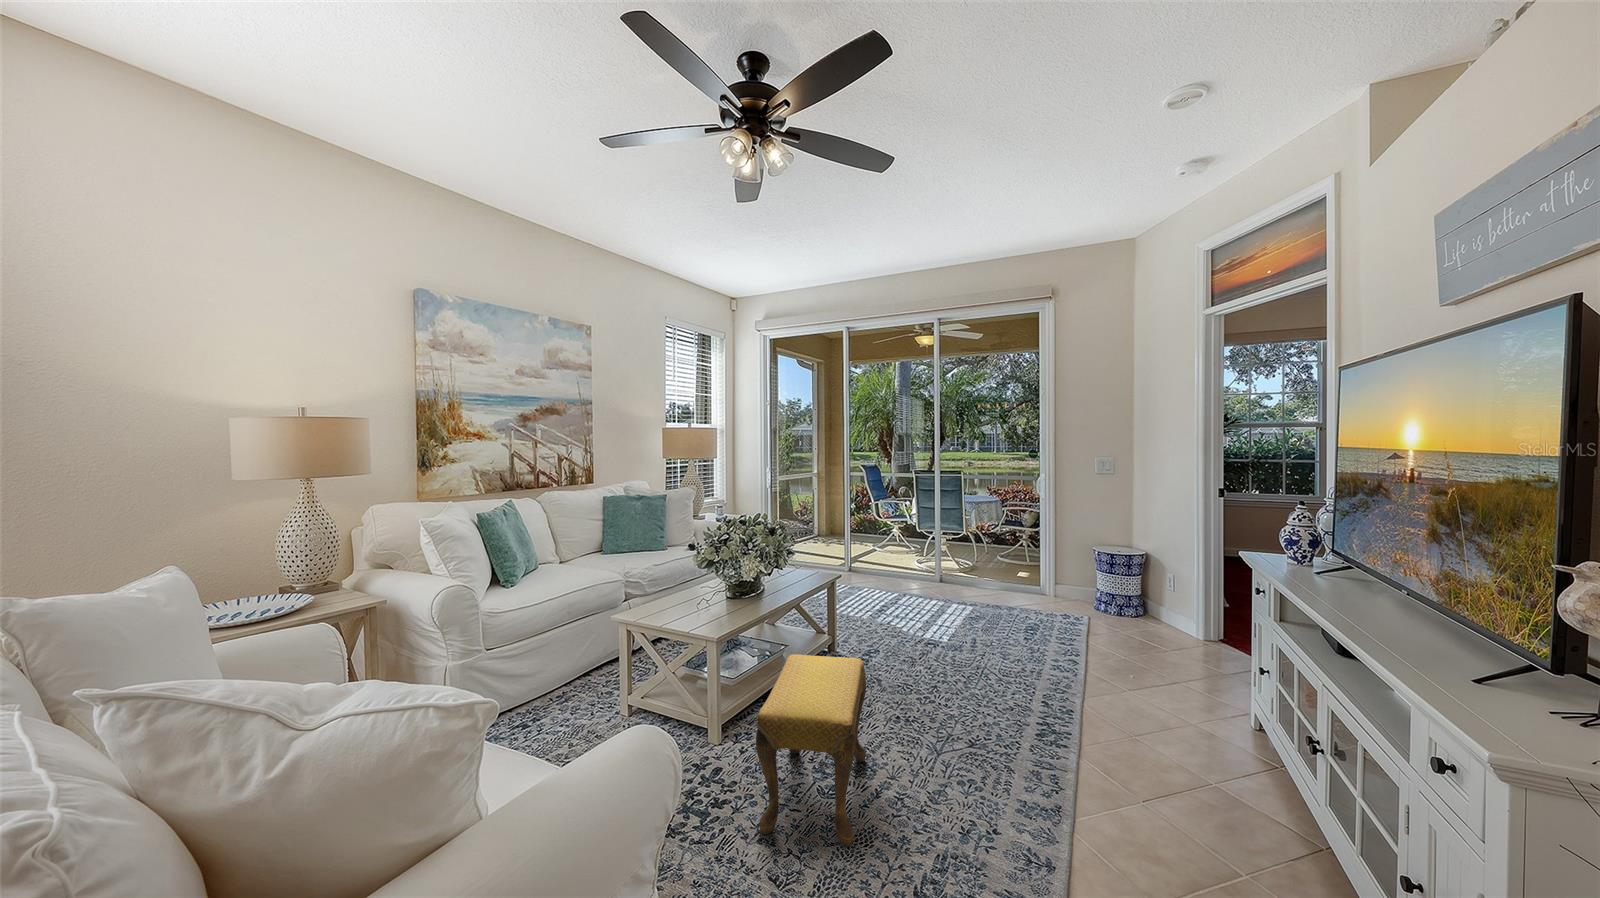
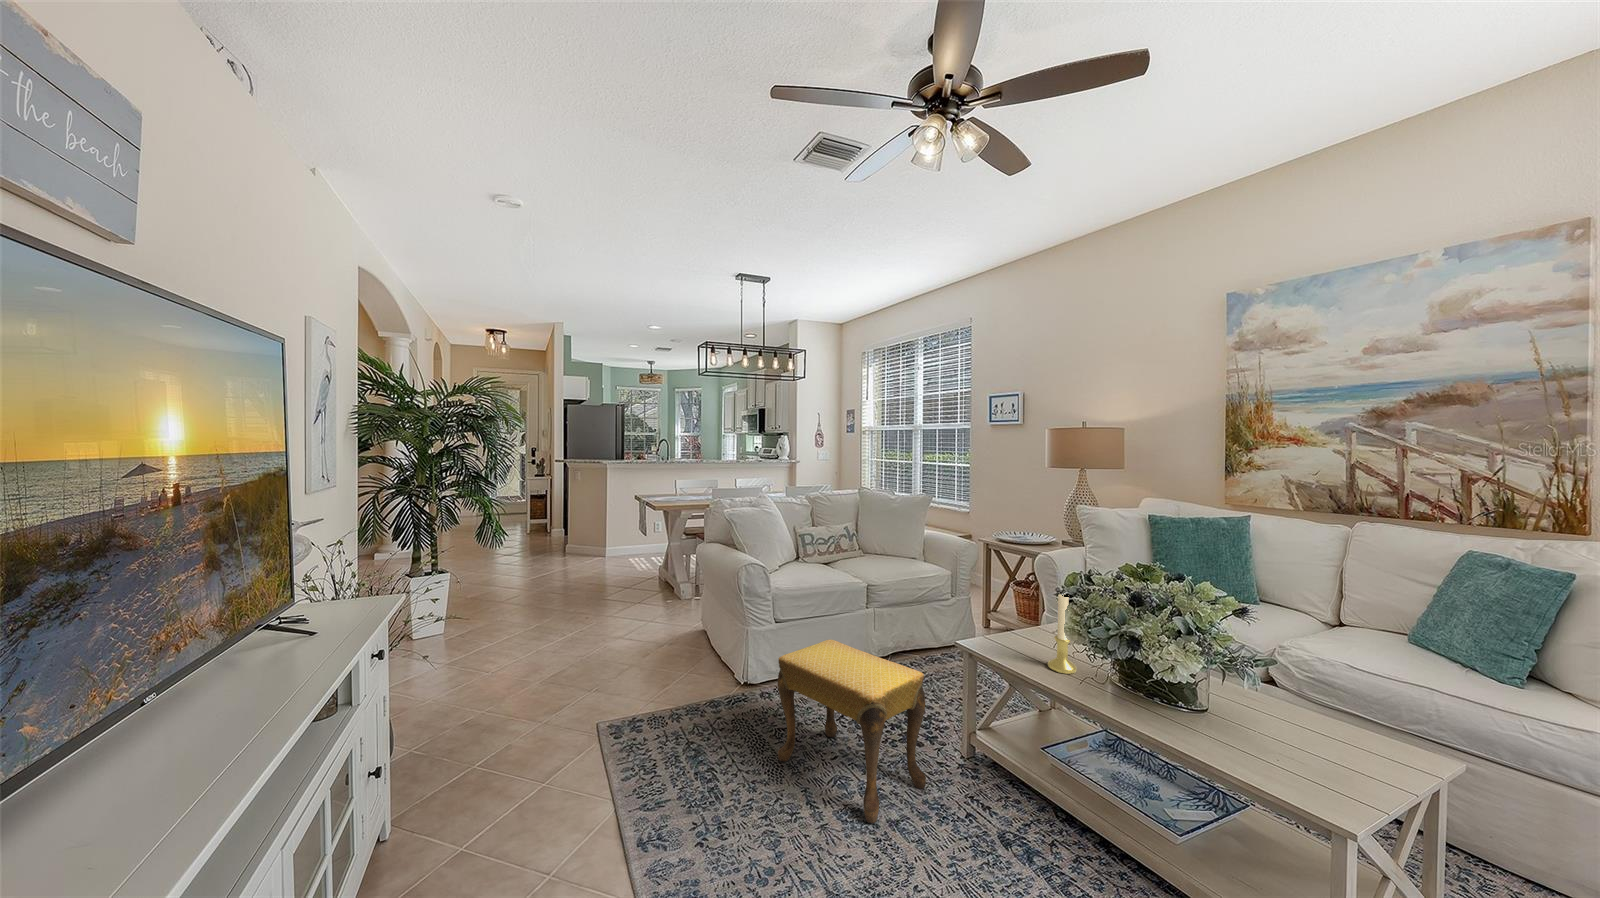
candle holder: none [749,550,768,606] -> present [1048,593,1077,674]

